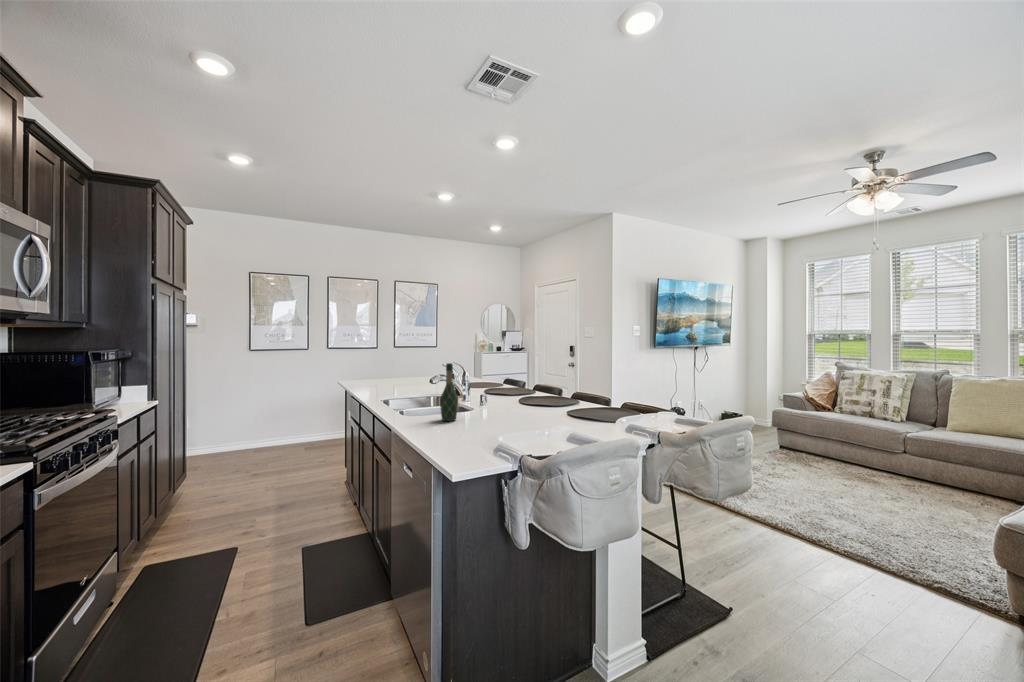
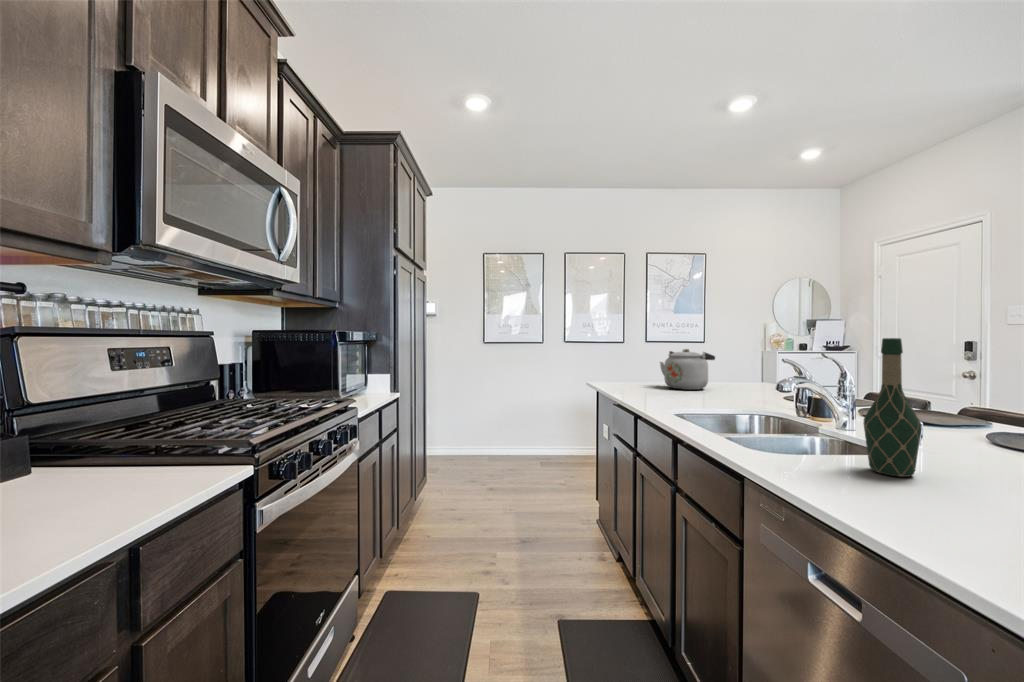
kettle: none [394,358,428,385] -> present [660,349,715,390]

